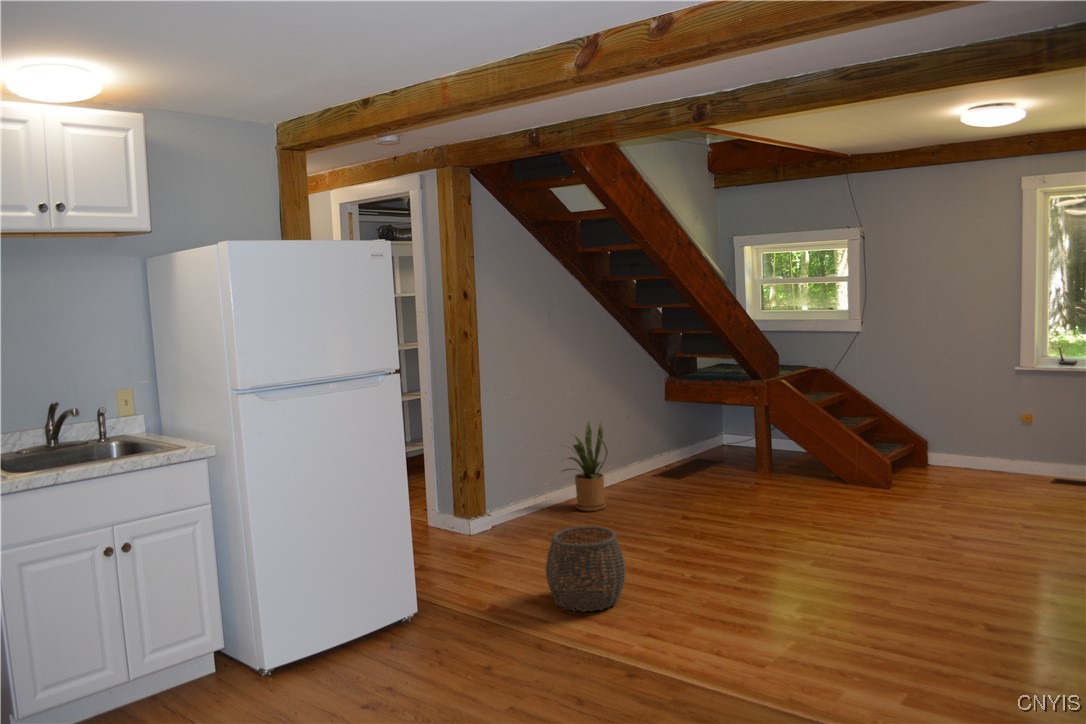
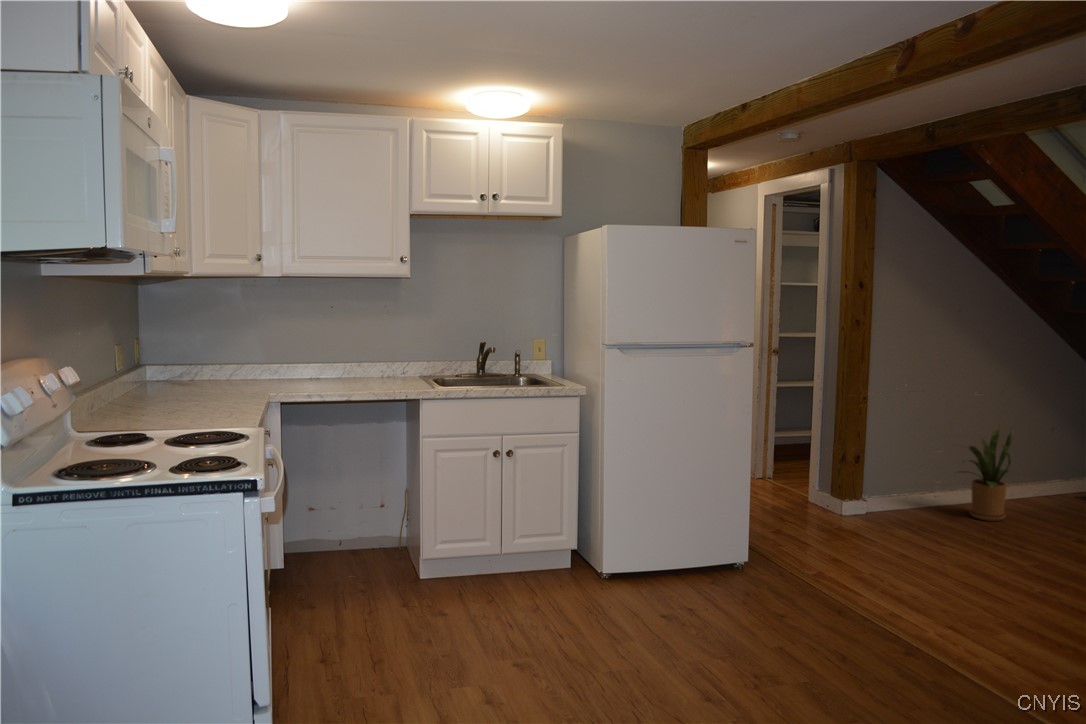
woven basket: present [546,526,626,612] -> none [871,520,959,607]

